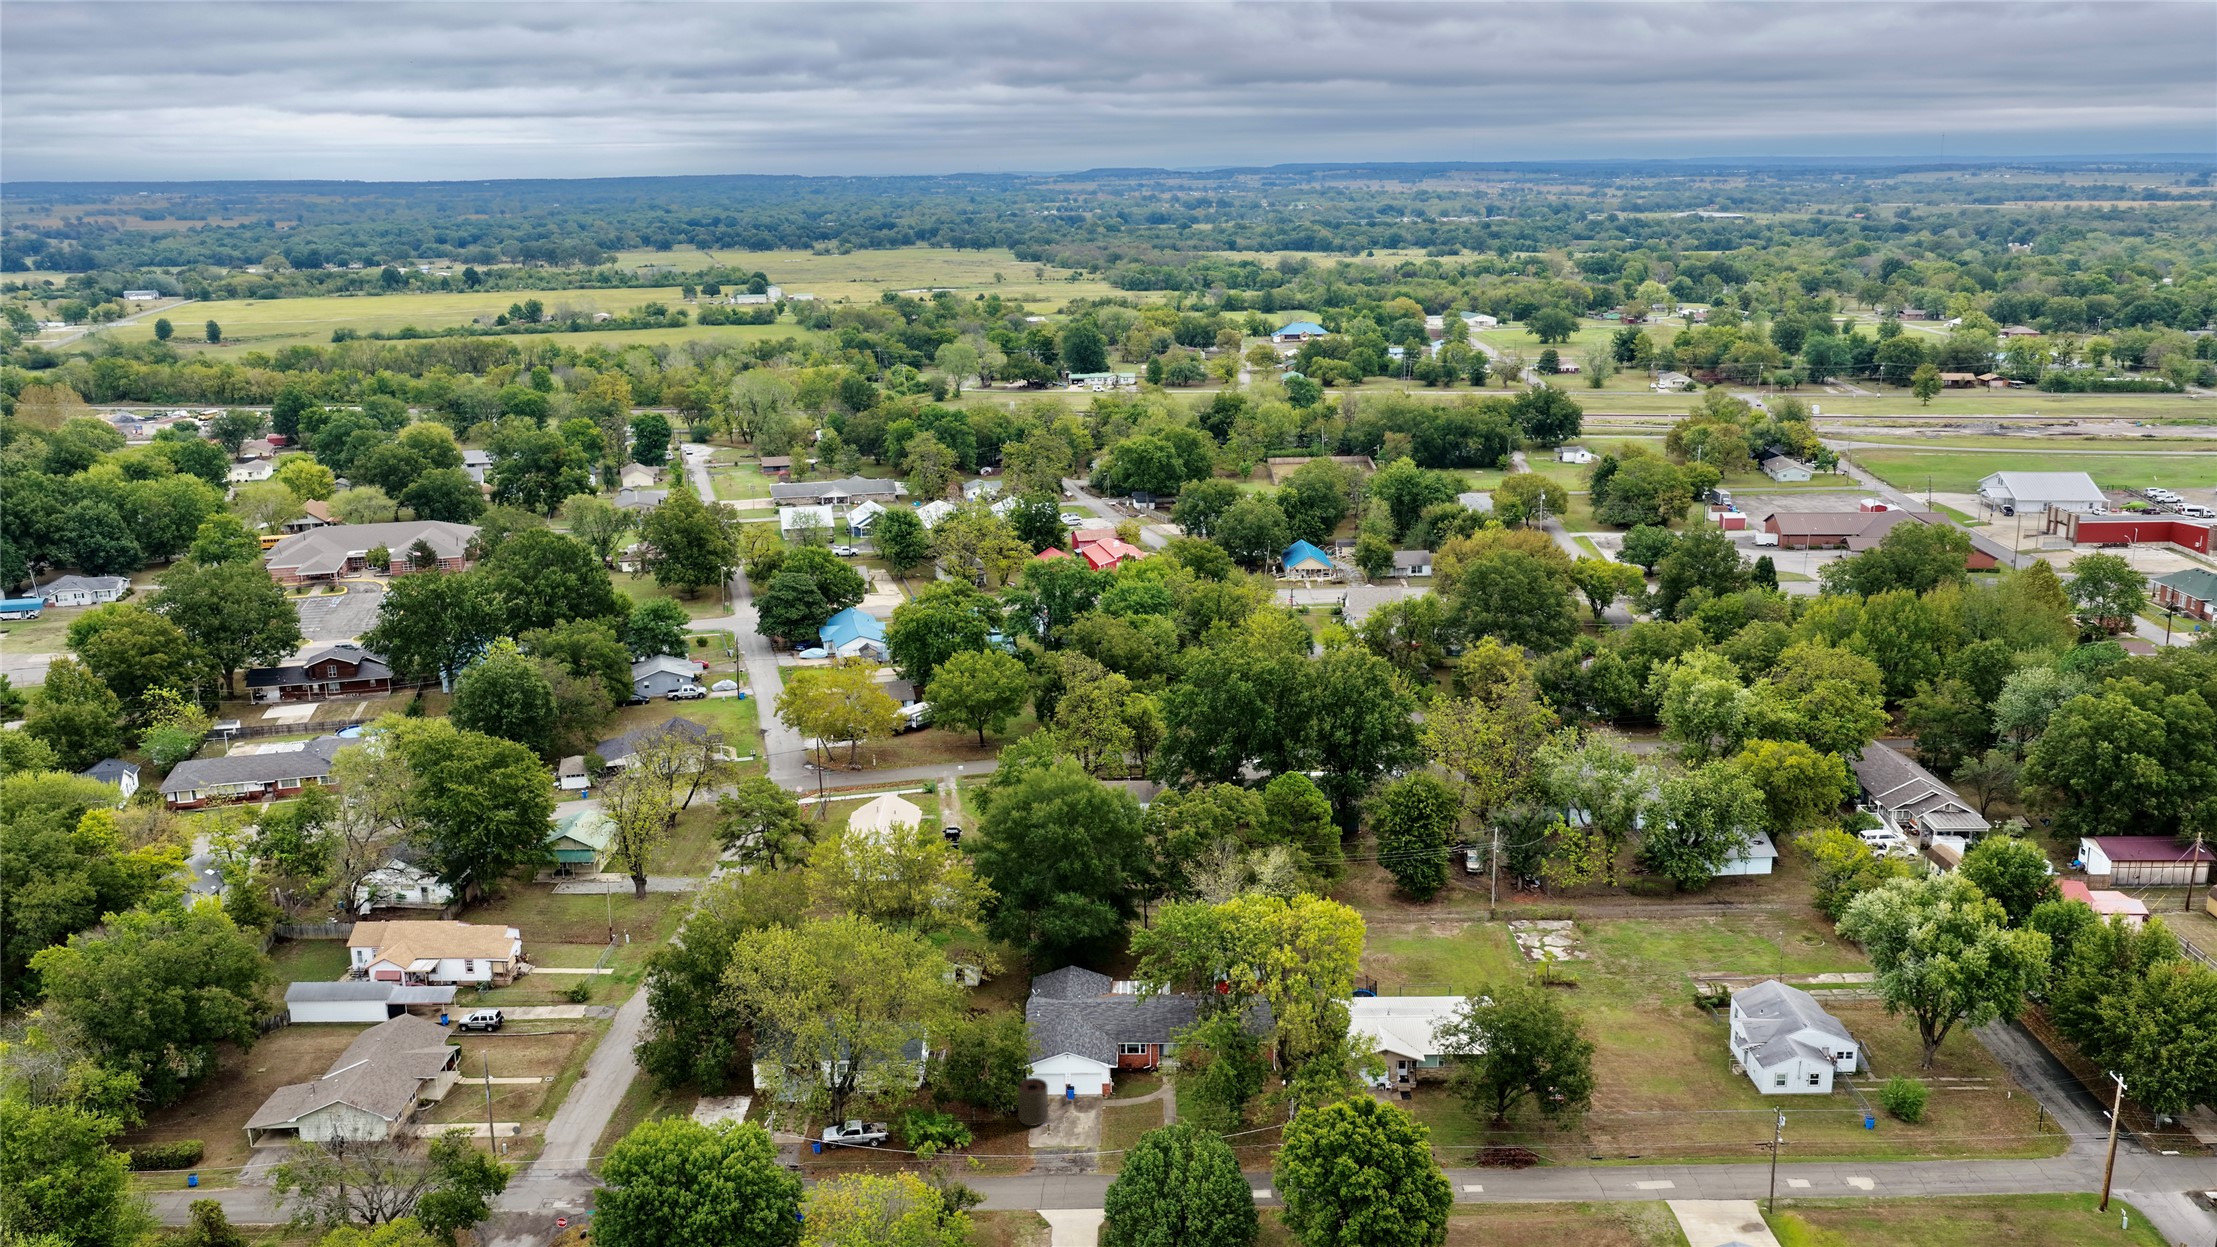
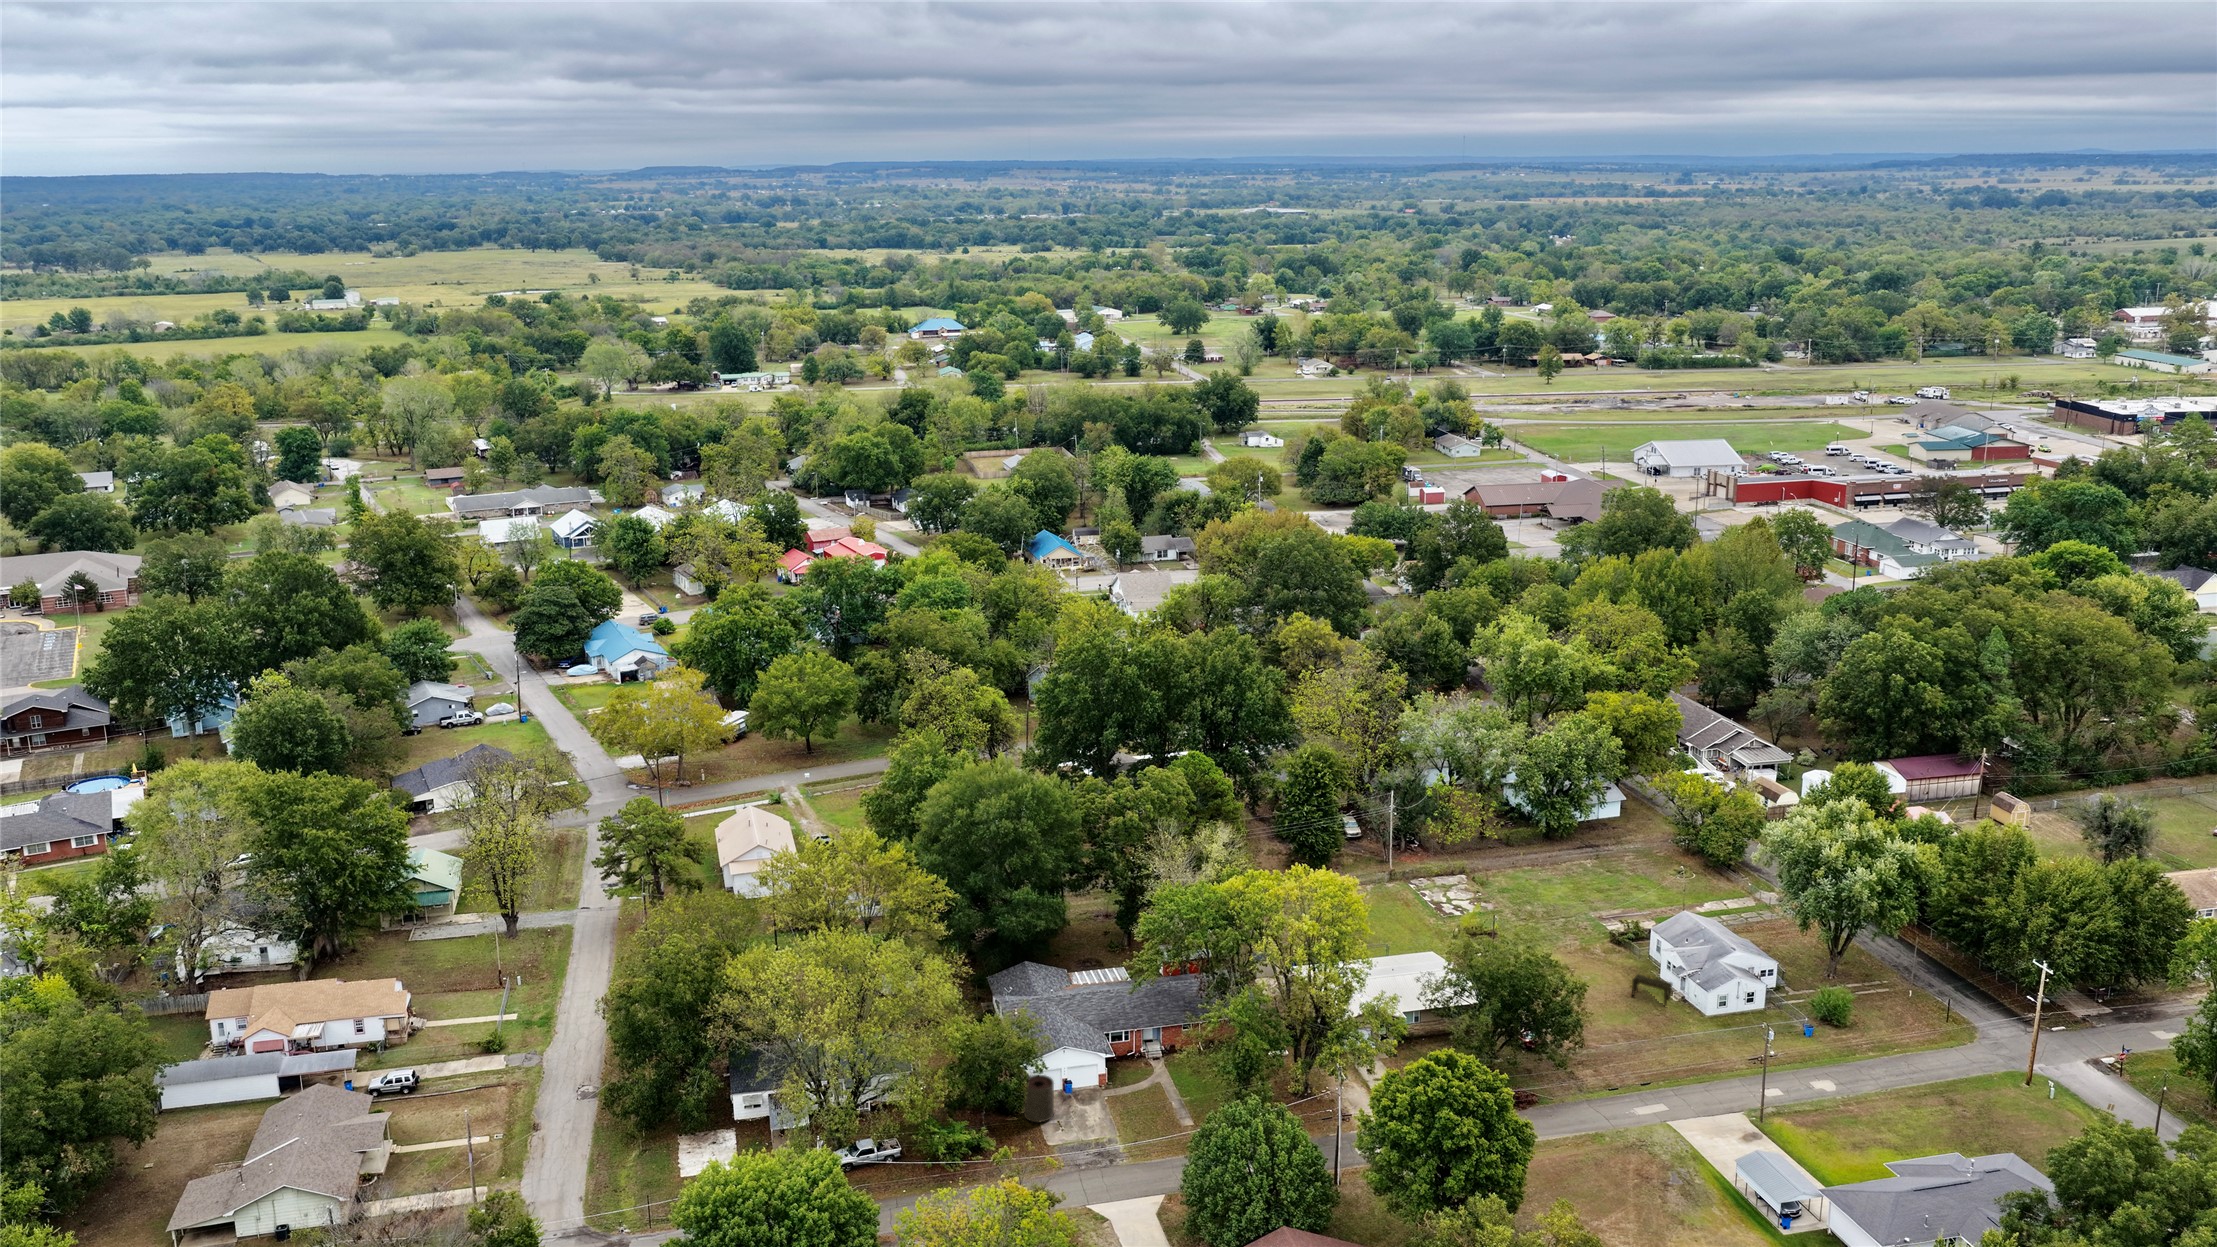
bench: present [1641,875,1675,899] -> present [1632,974,1672,1006]

